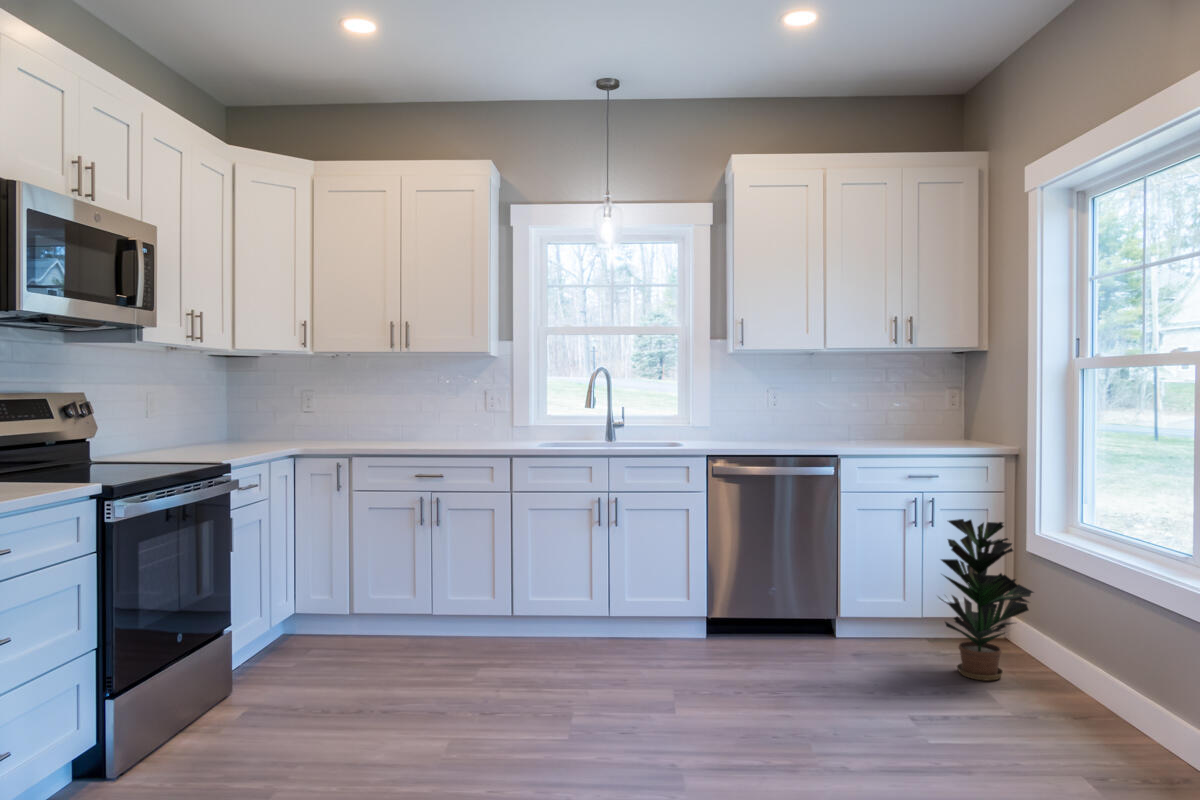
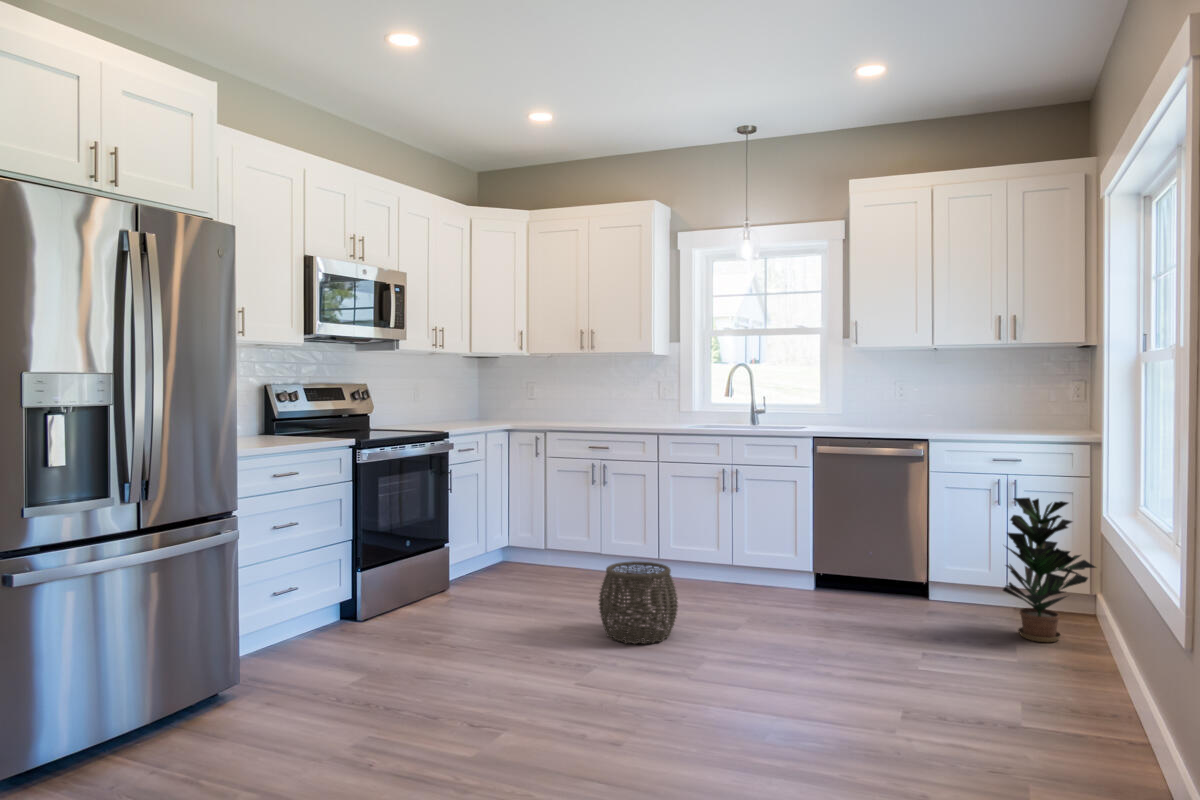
woven basket: none [498,634,609,755] -> present [599,561,678,644]

